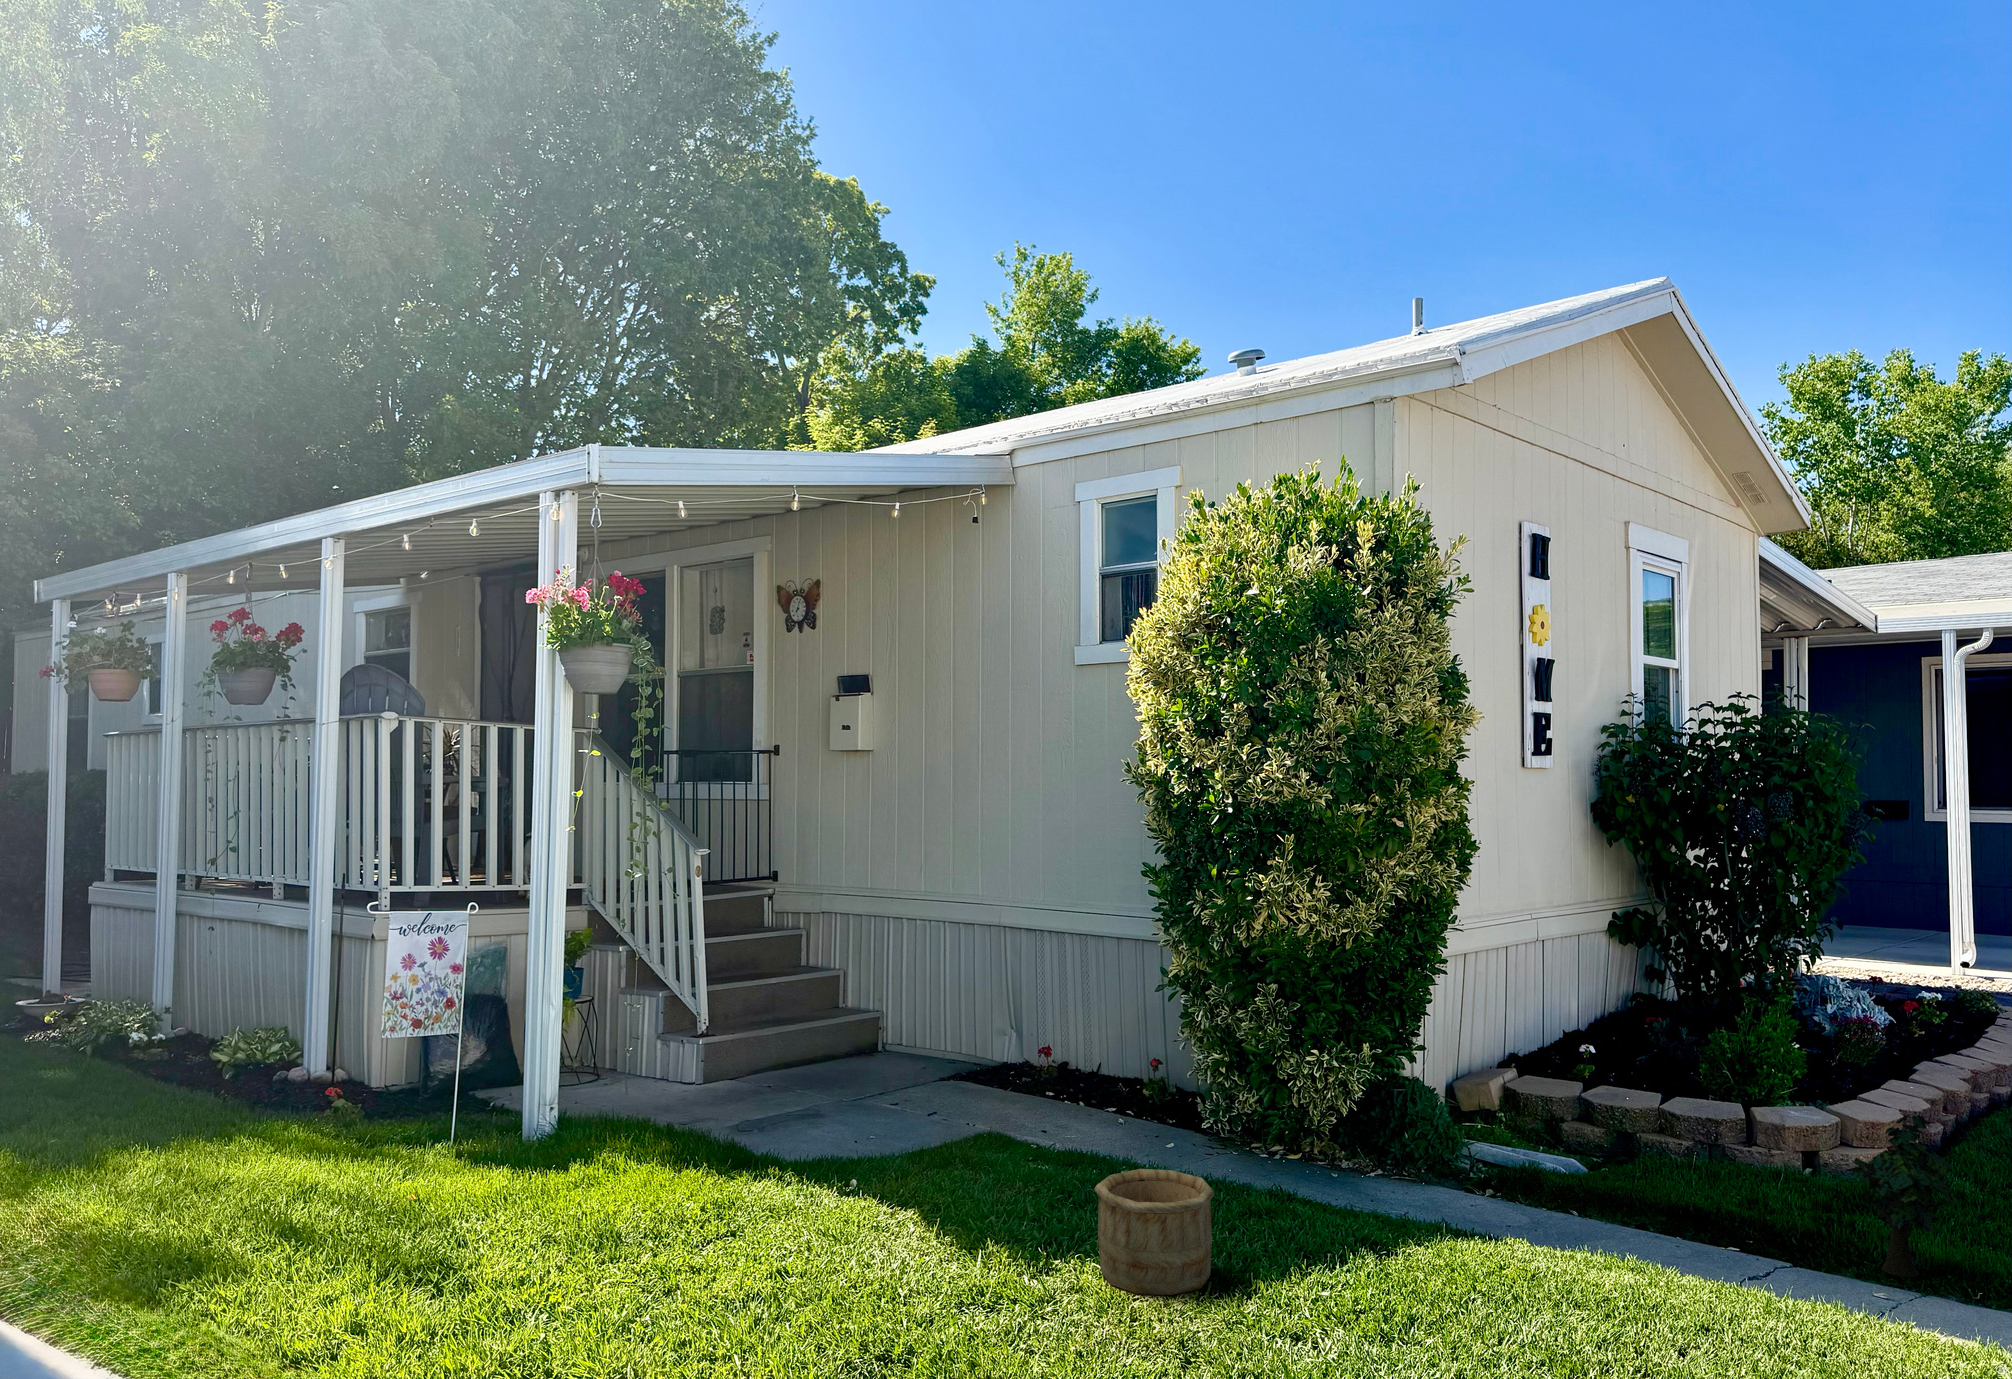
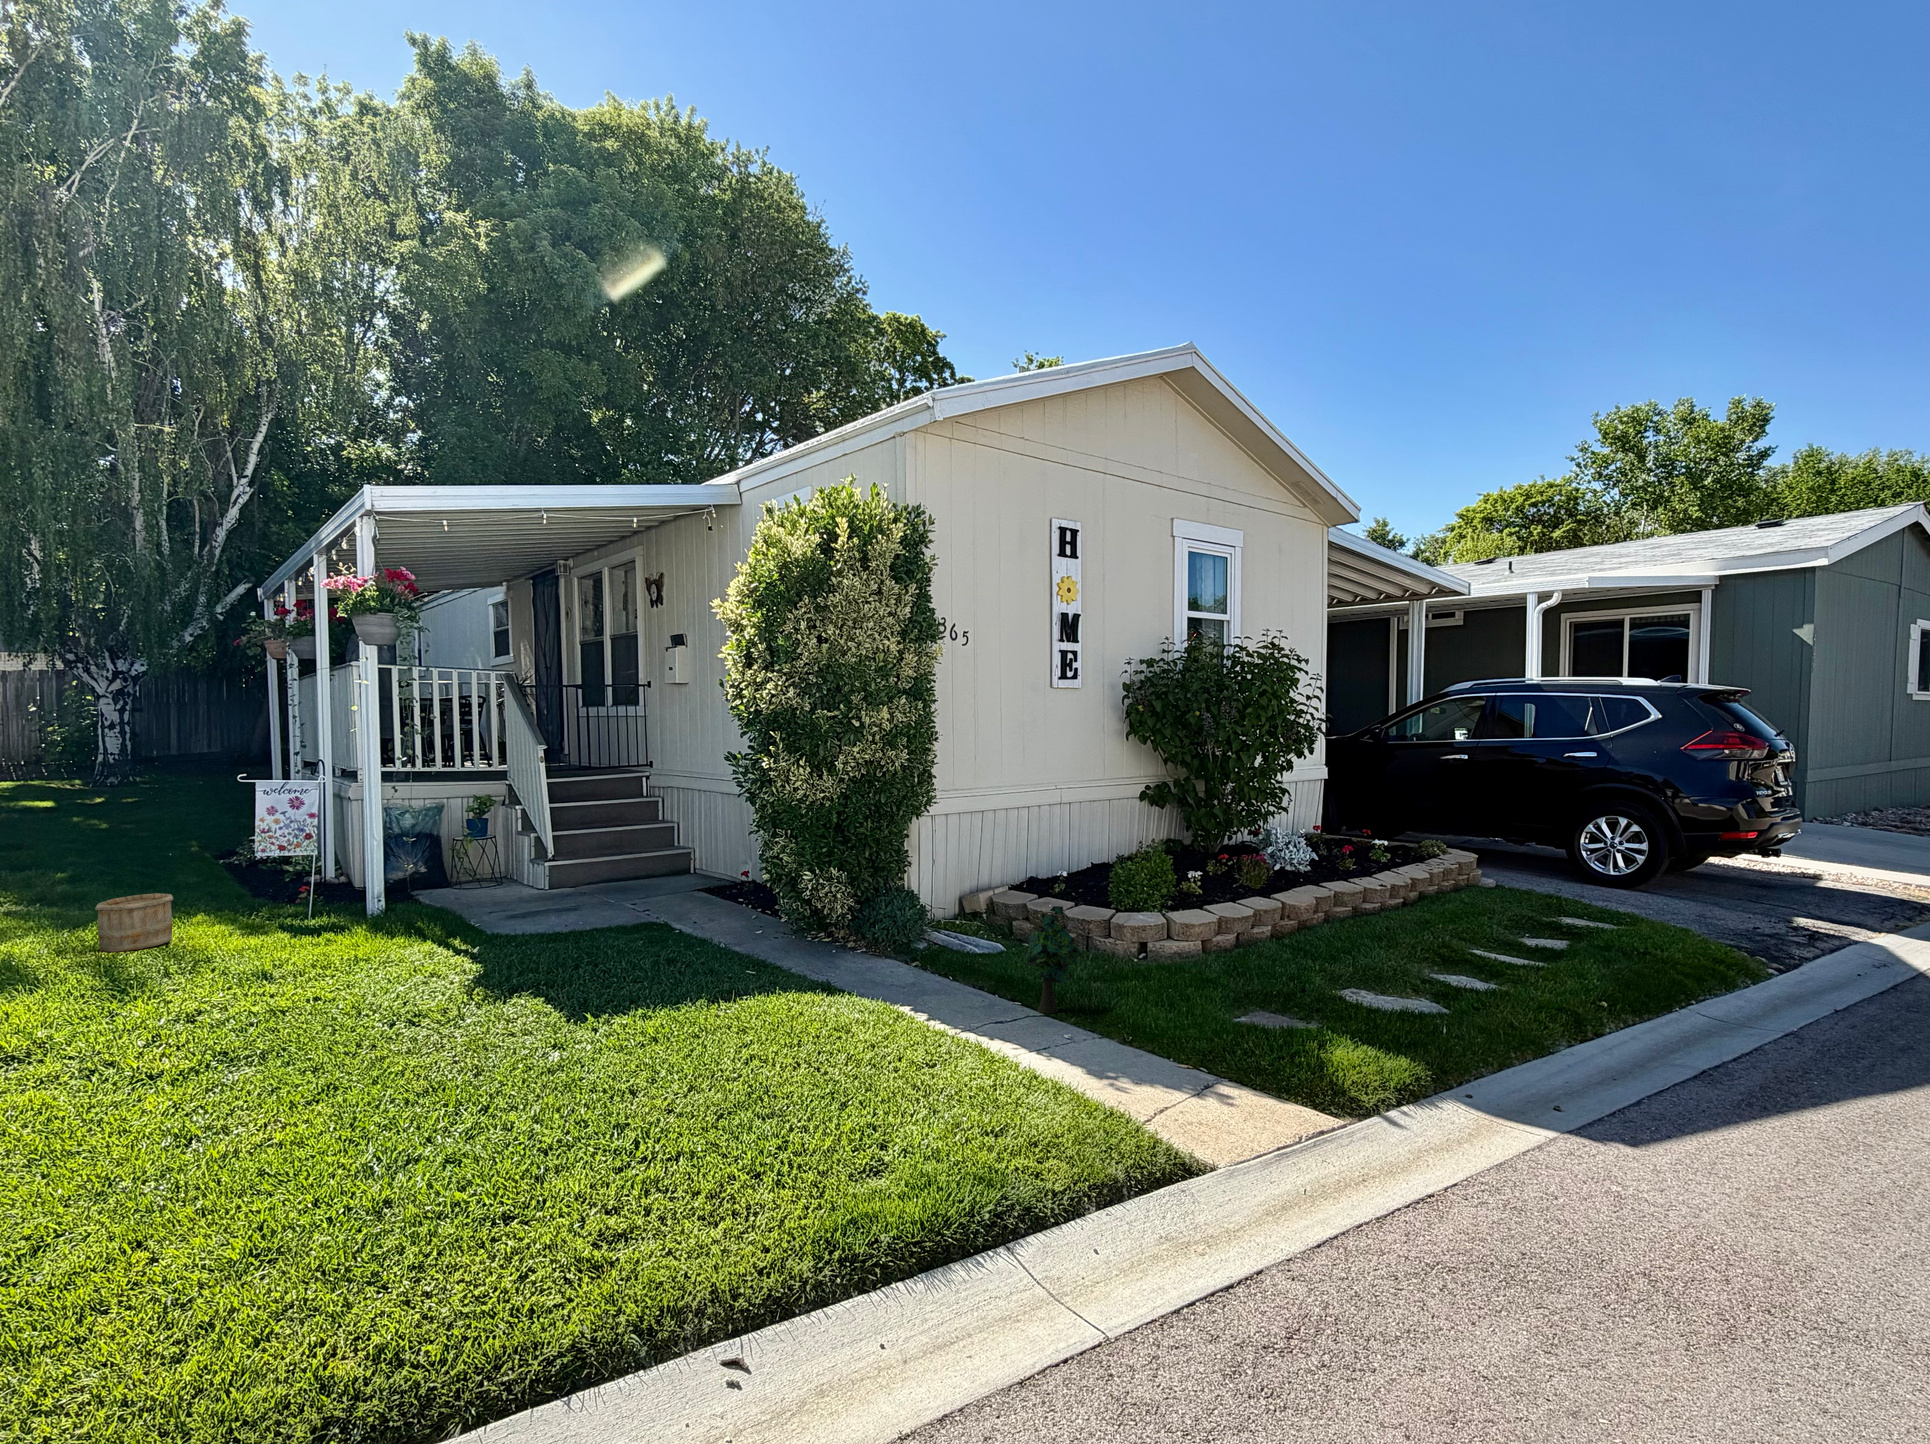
wooden bucket: present [1095,1169,1214,1295] -> present [95,893,173,952]

